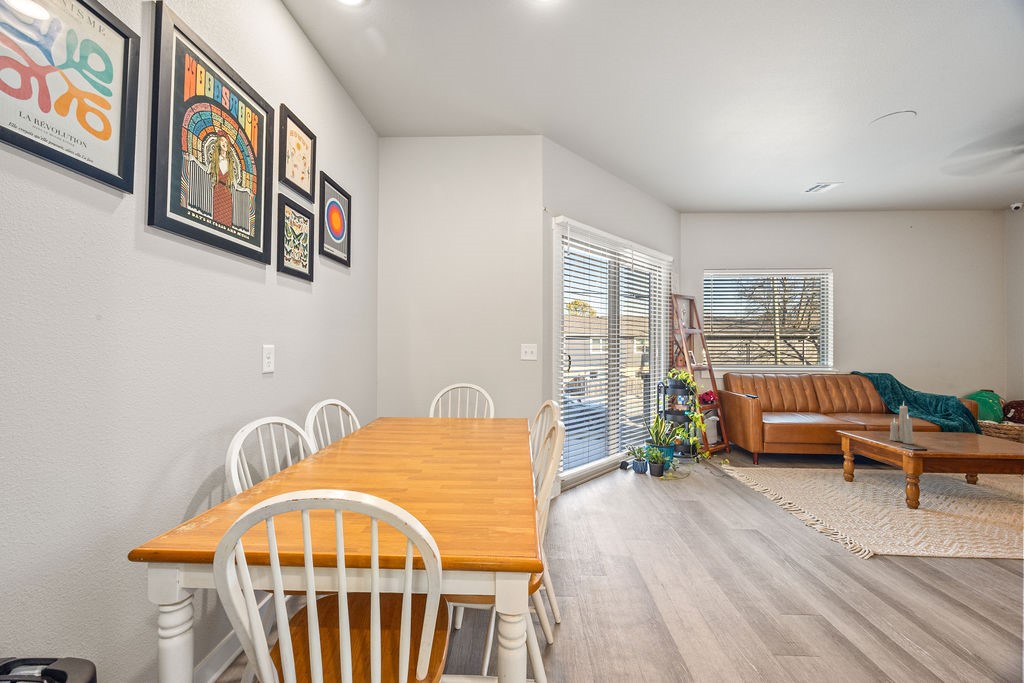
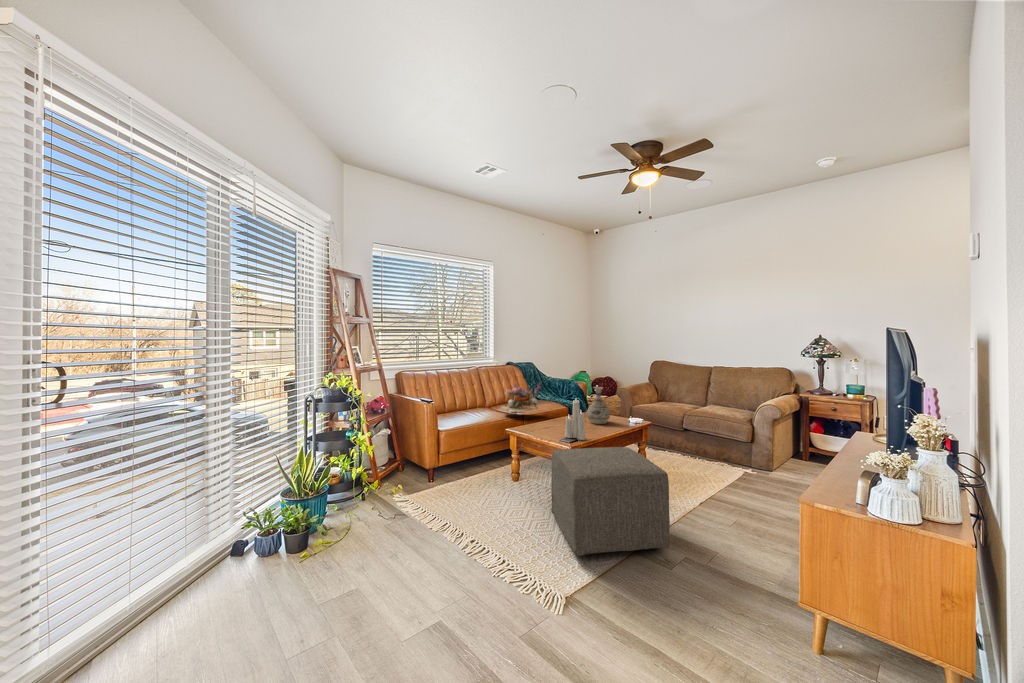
flower arrangement: none [829,390,881,421] -> present [501,383,541,414]
vase: none [936,398,971,439] -> present [587,387,610,424]
ottoman: none [861,443,978,539] -> present [551,447,670,556]

